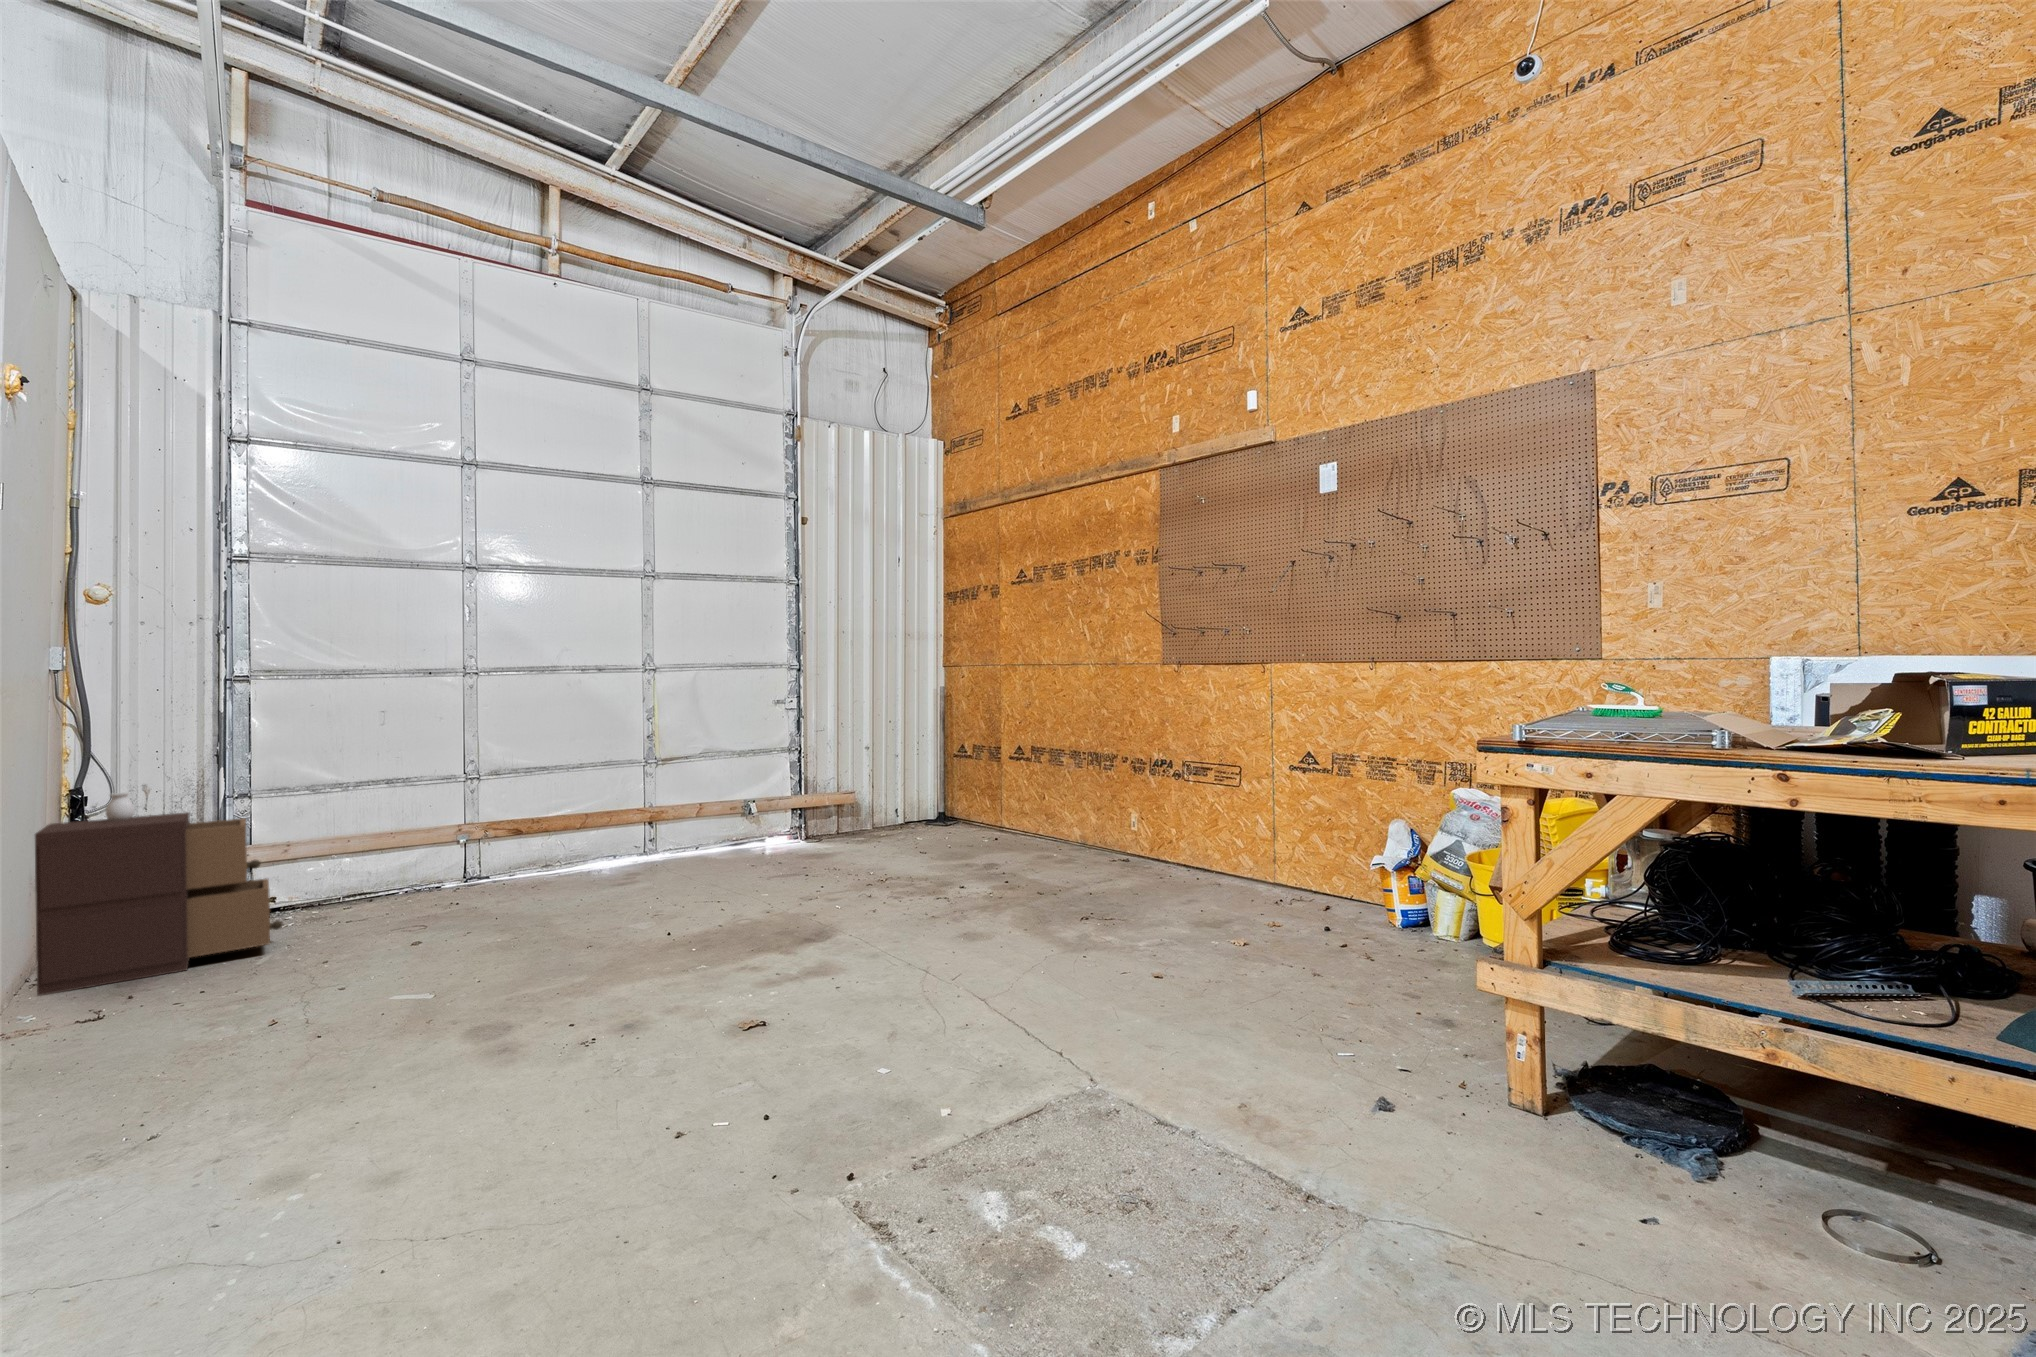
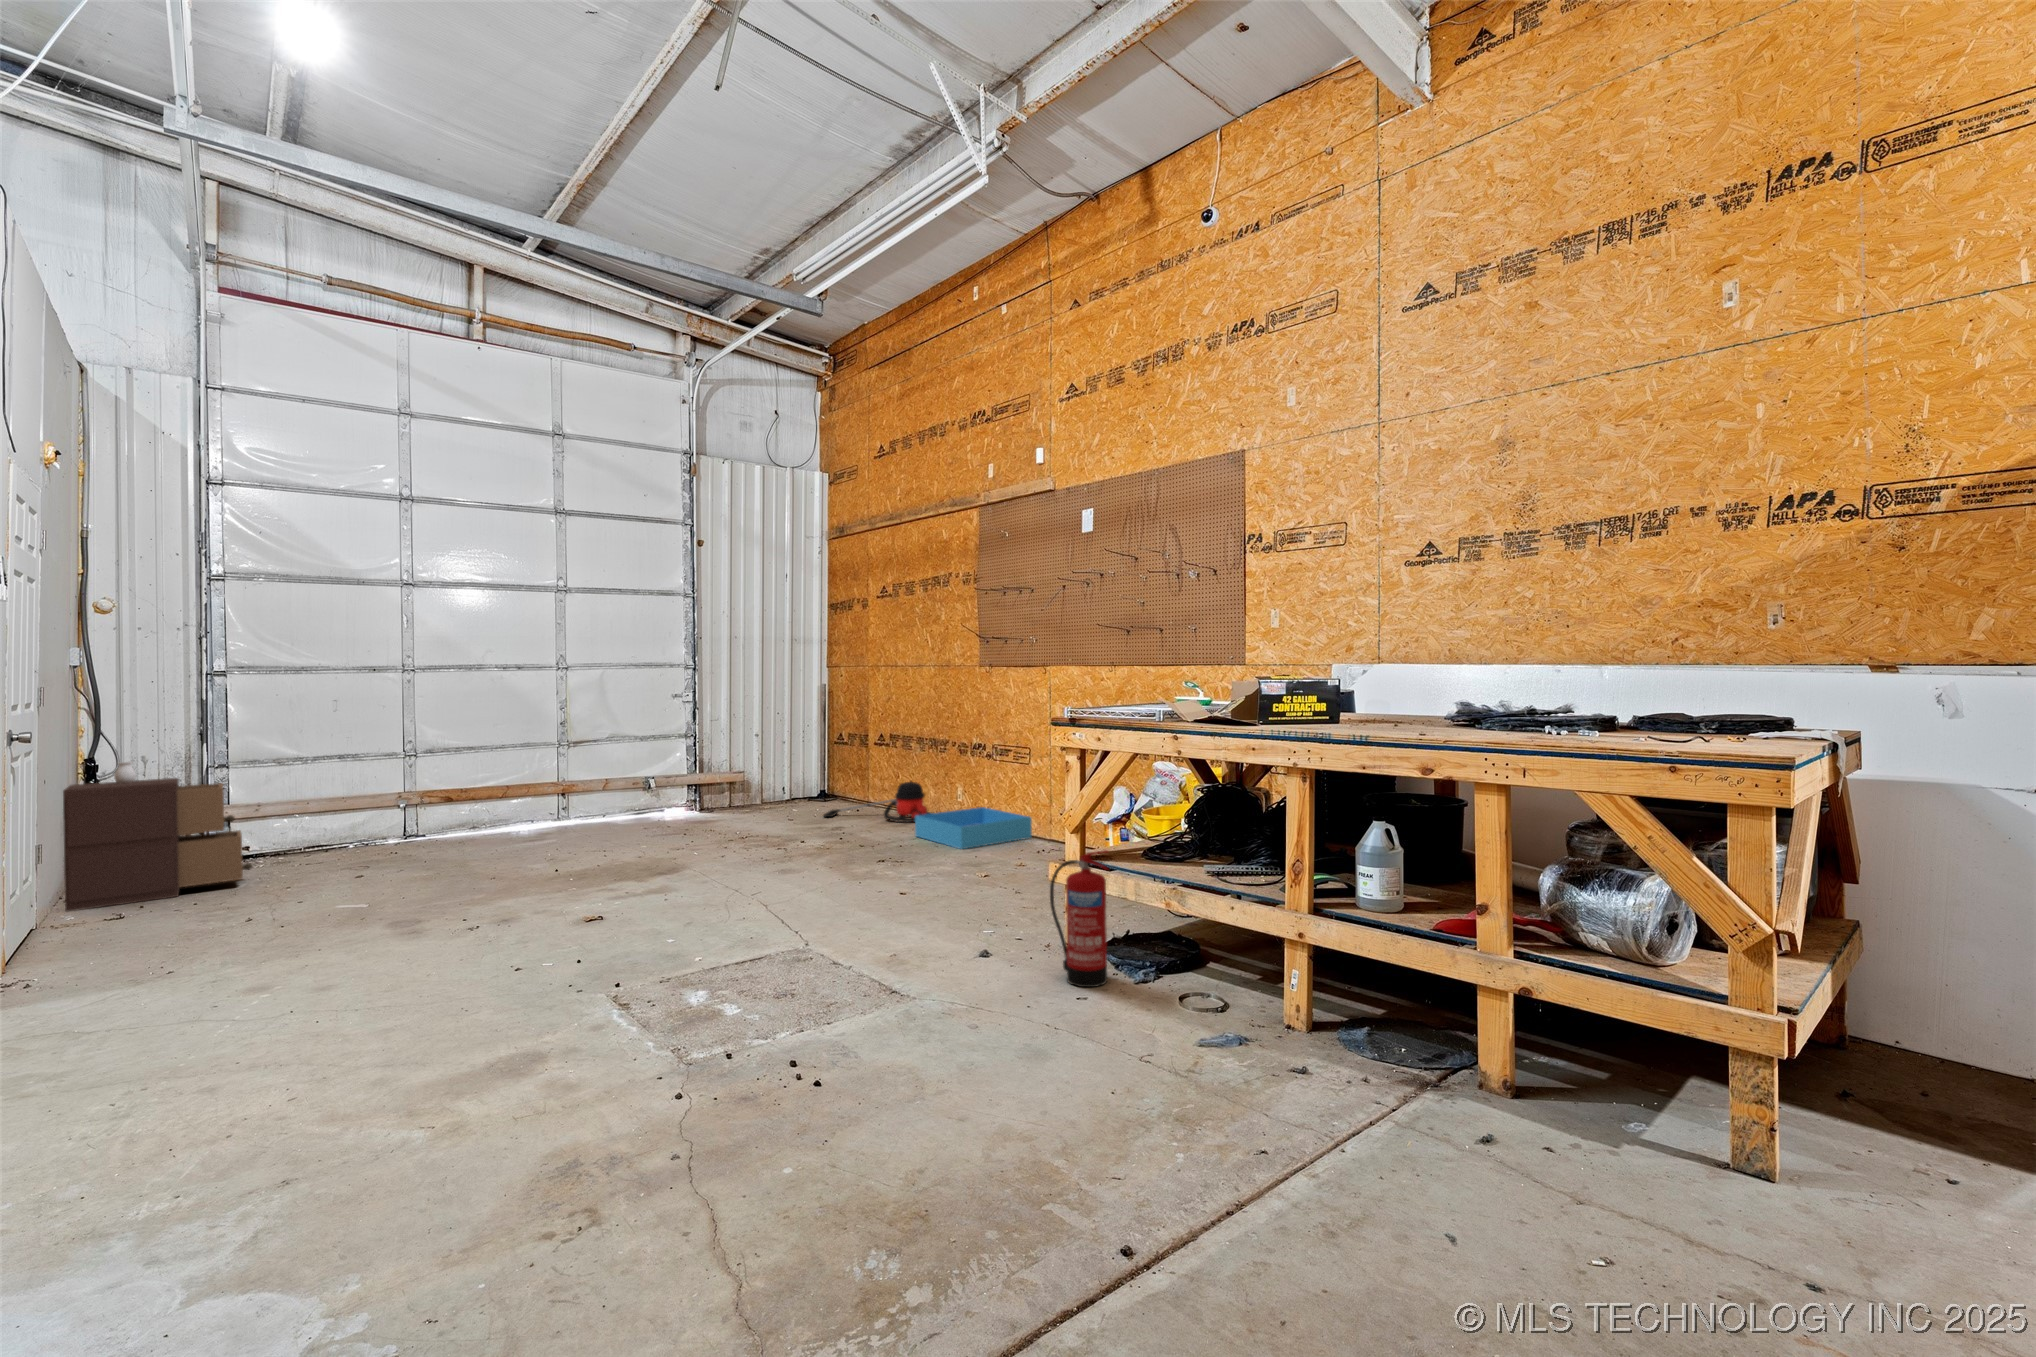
vacuum cleaner: none [957,805,1093,857] -> present [824,781,931,822]
storage bin: none [1093,840,1244,899] -> present [915,807,1032,849]
fire extinguisher: none [1525,957,1661,1186] -> present [1050,850,1108,987]

